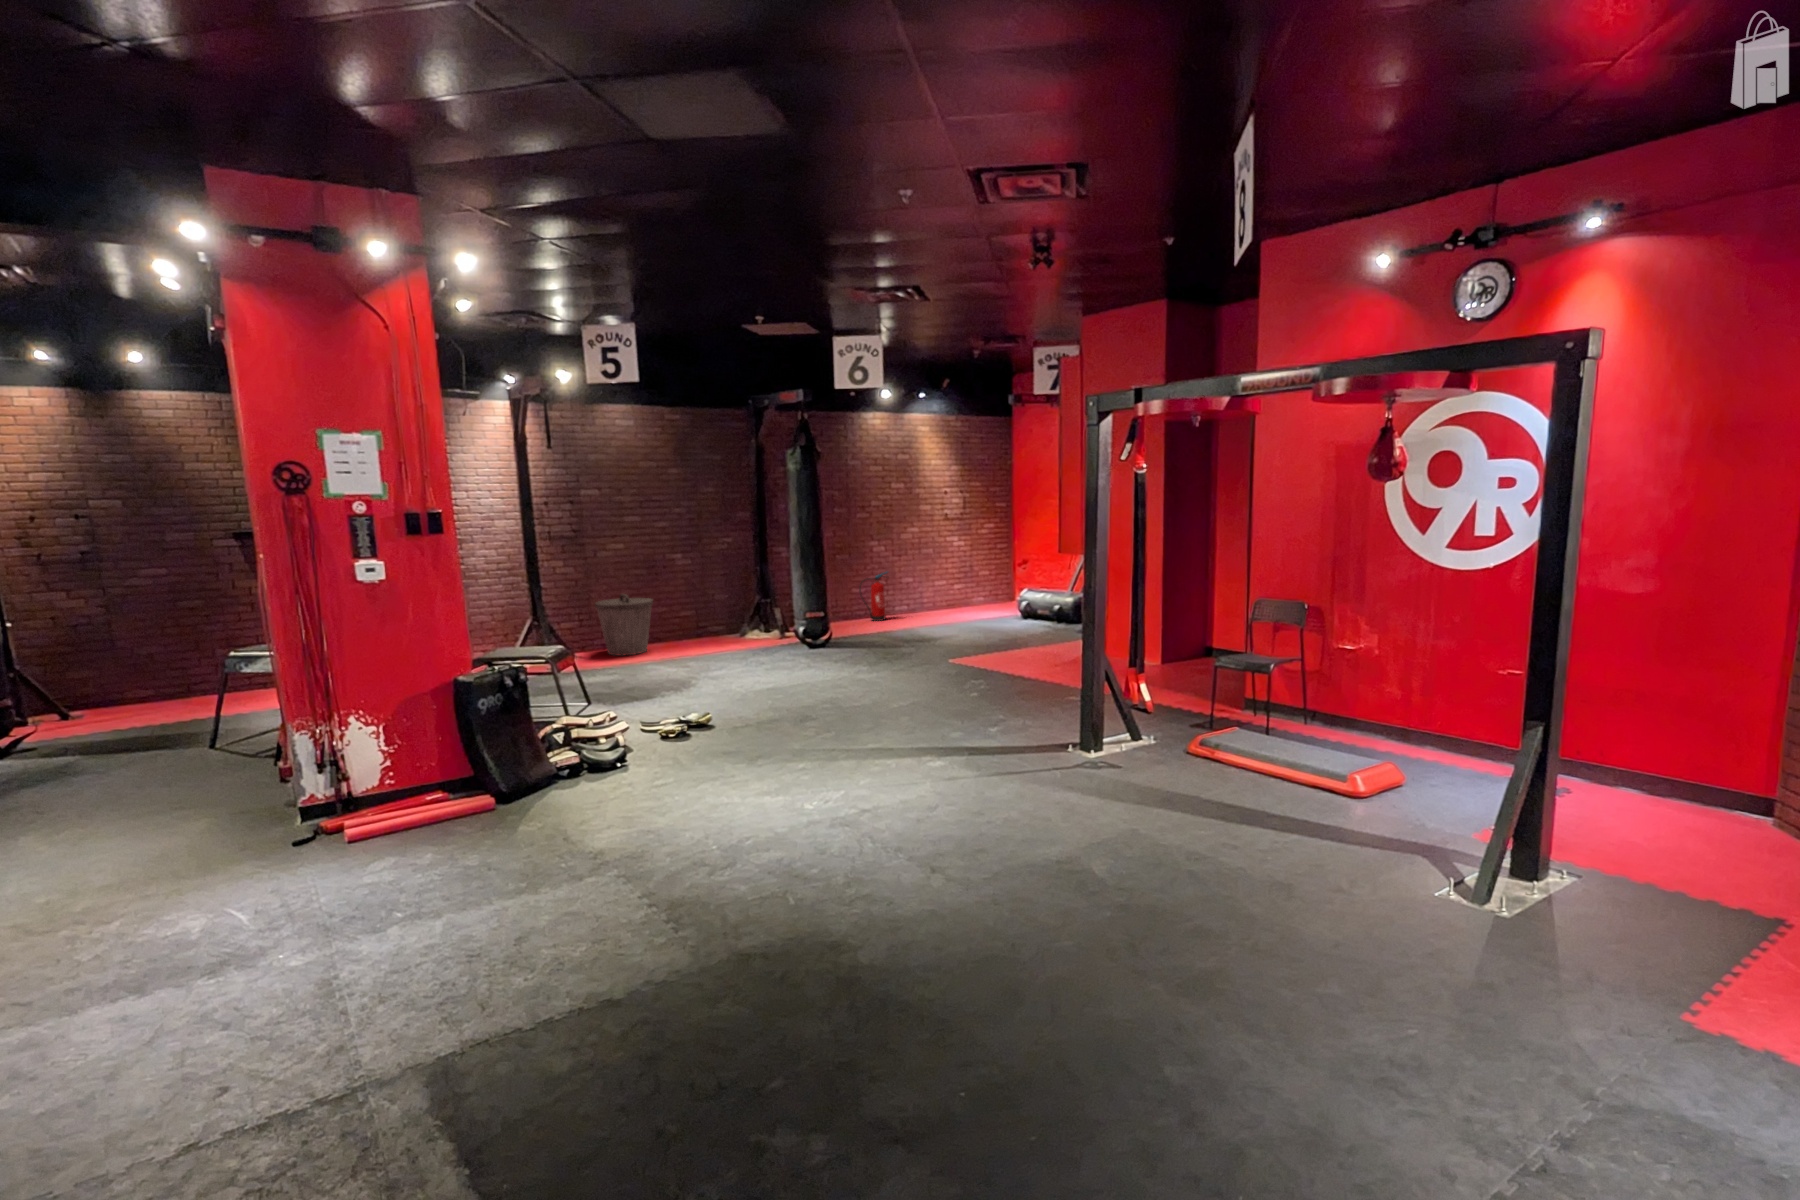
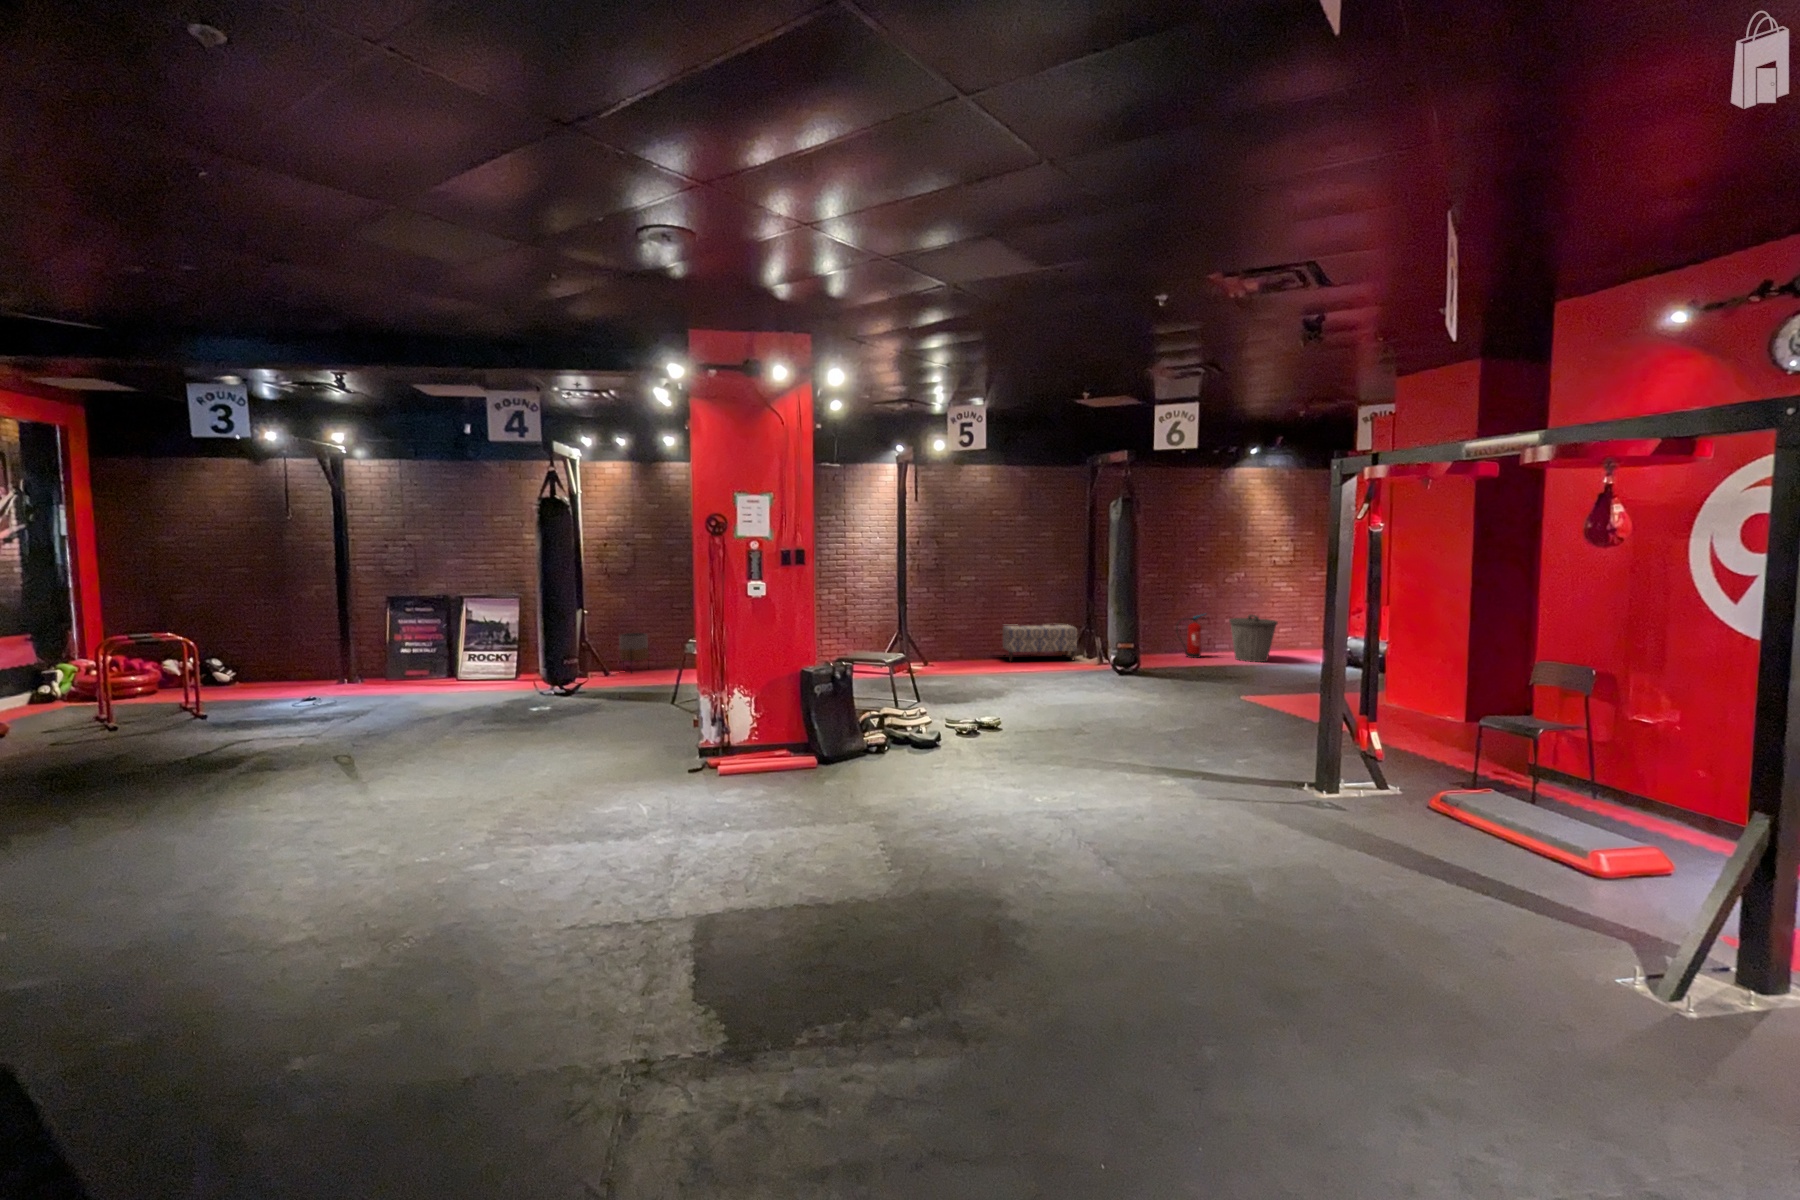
trash can: present [595,594,653,656] -> present [1229,615,1278,662]
bench: none [663,595,758,647] -> present [1003,625,1078,662]
planter: none [22,667,93,736] -> present [619,633,649,661]

